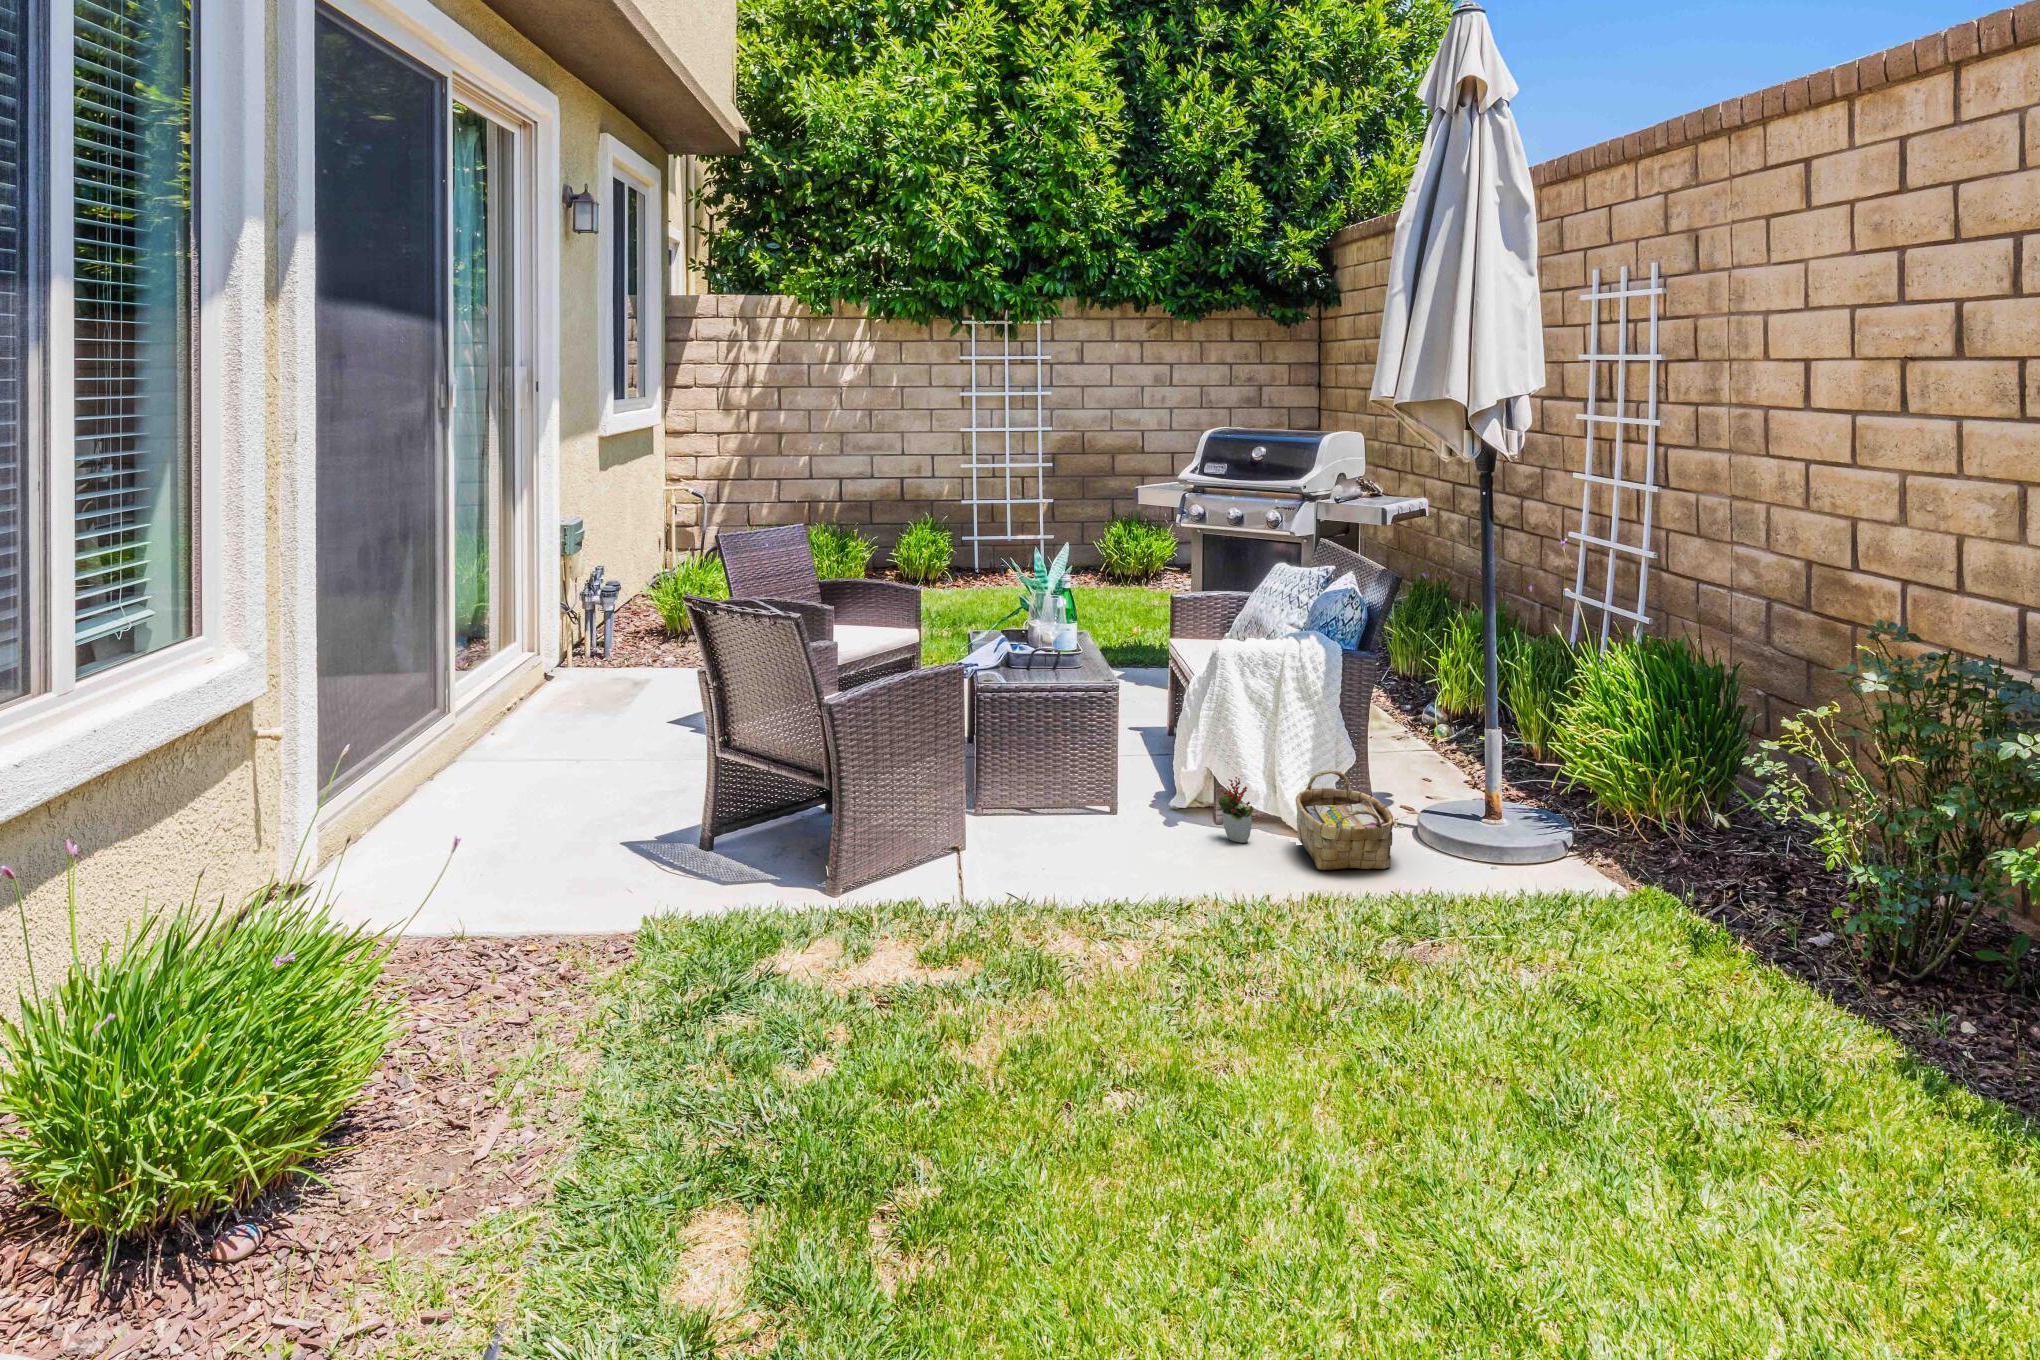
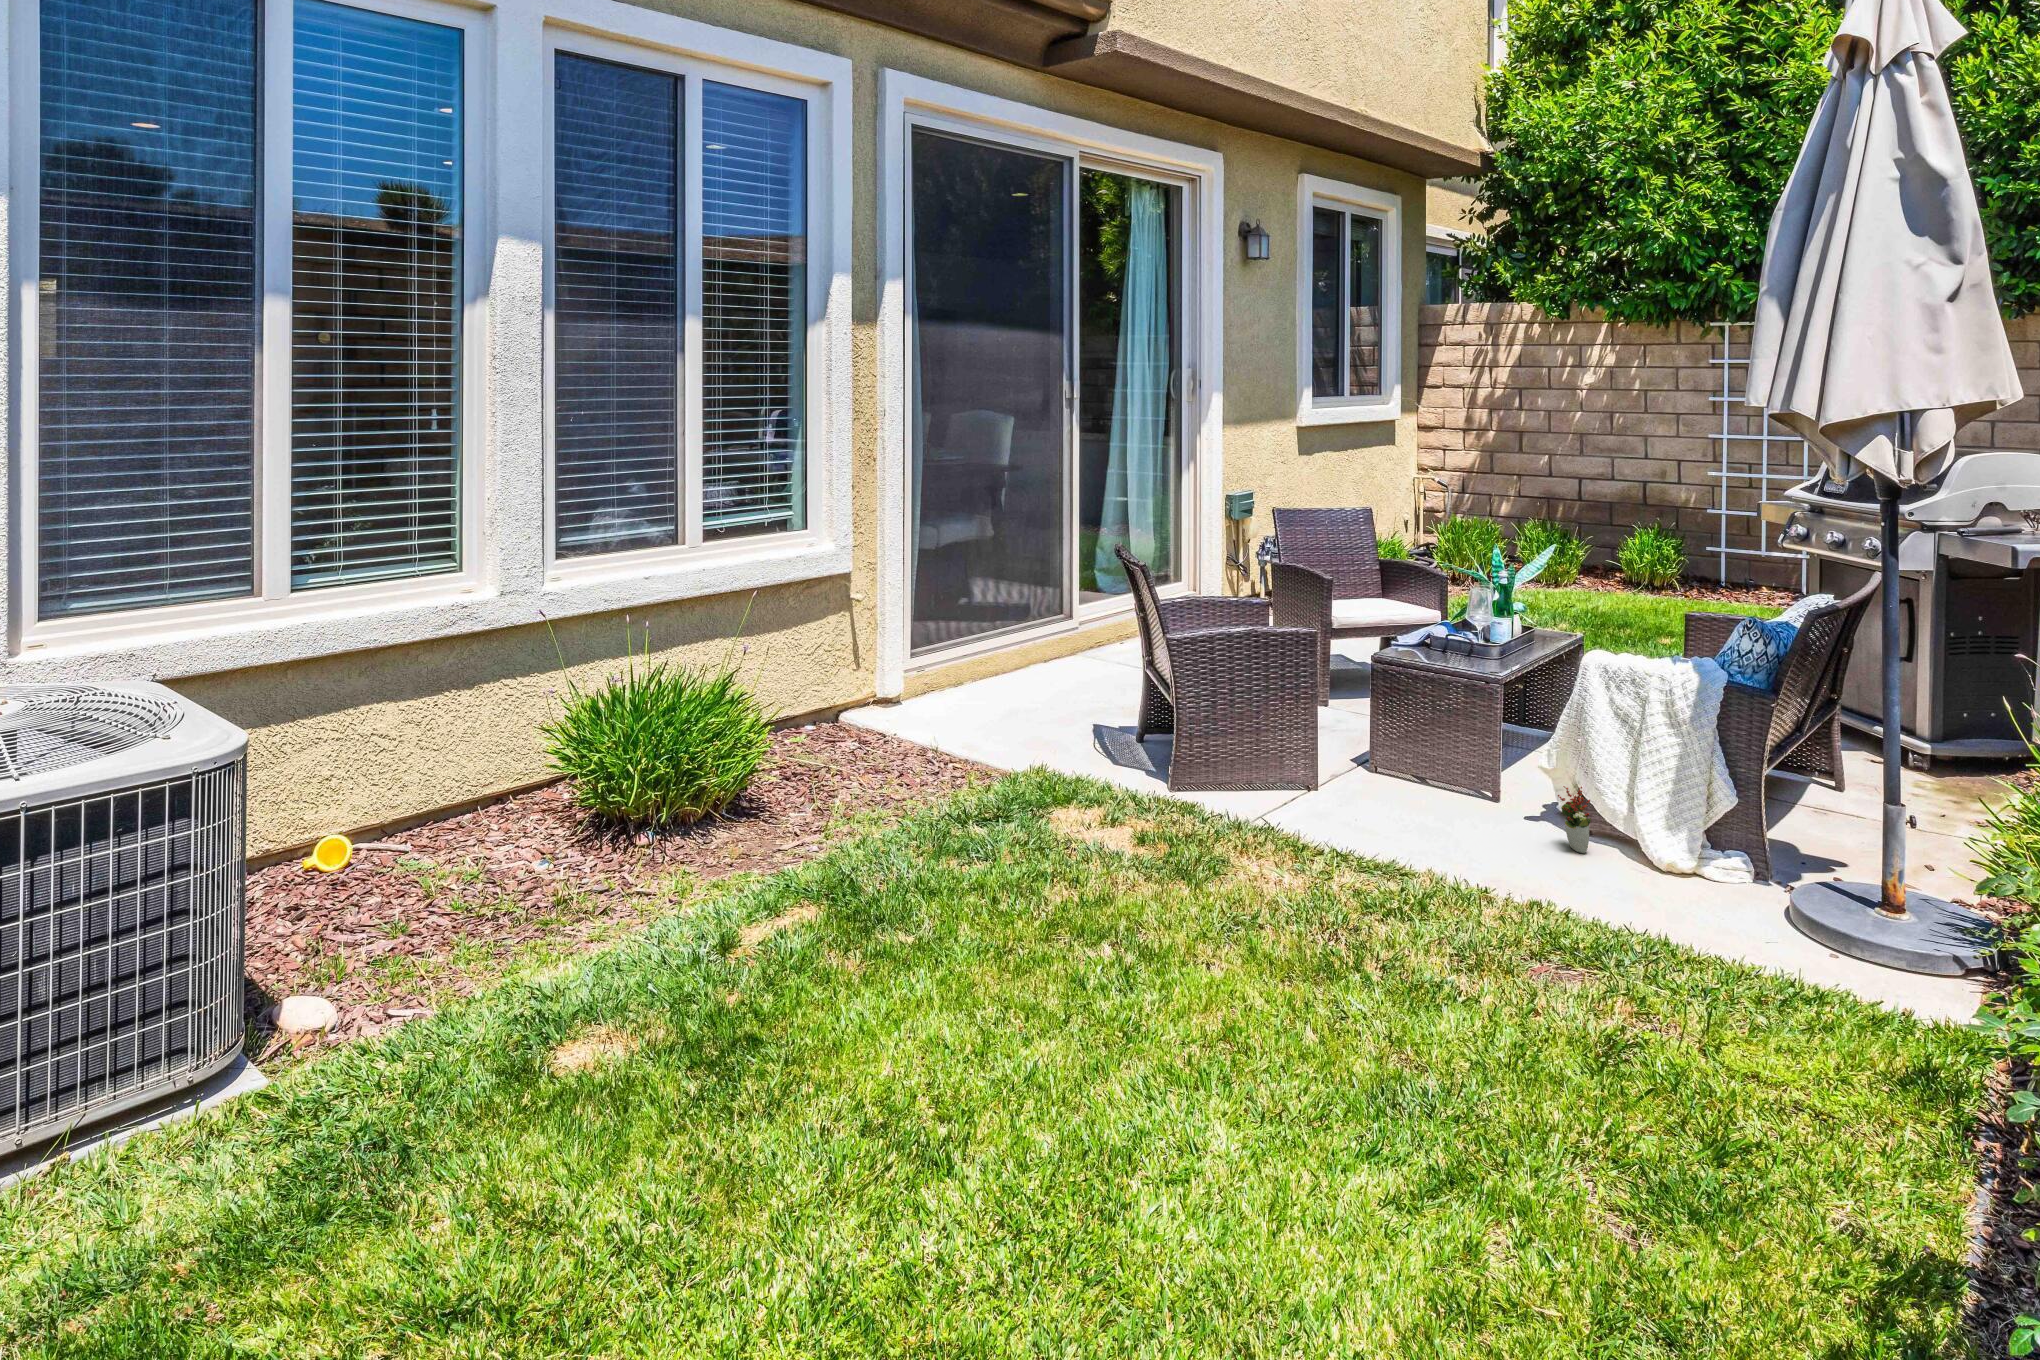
woven basket: present [1296,770,1393,870] -> none [1610,800,1717,911]

